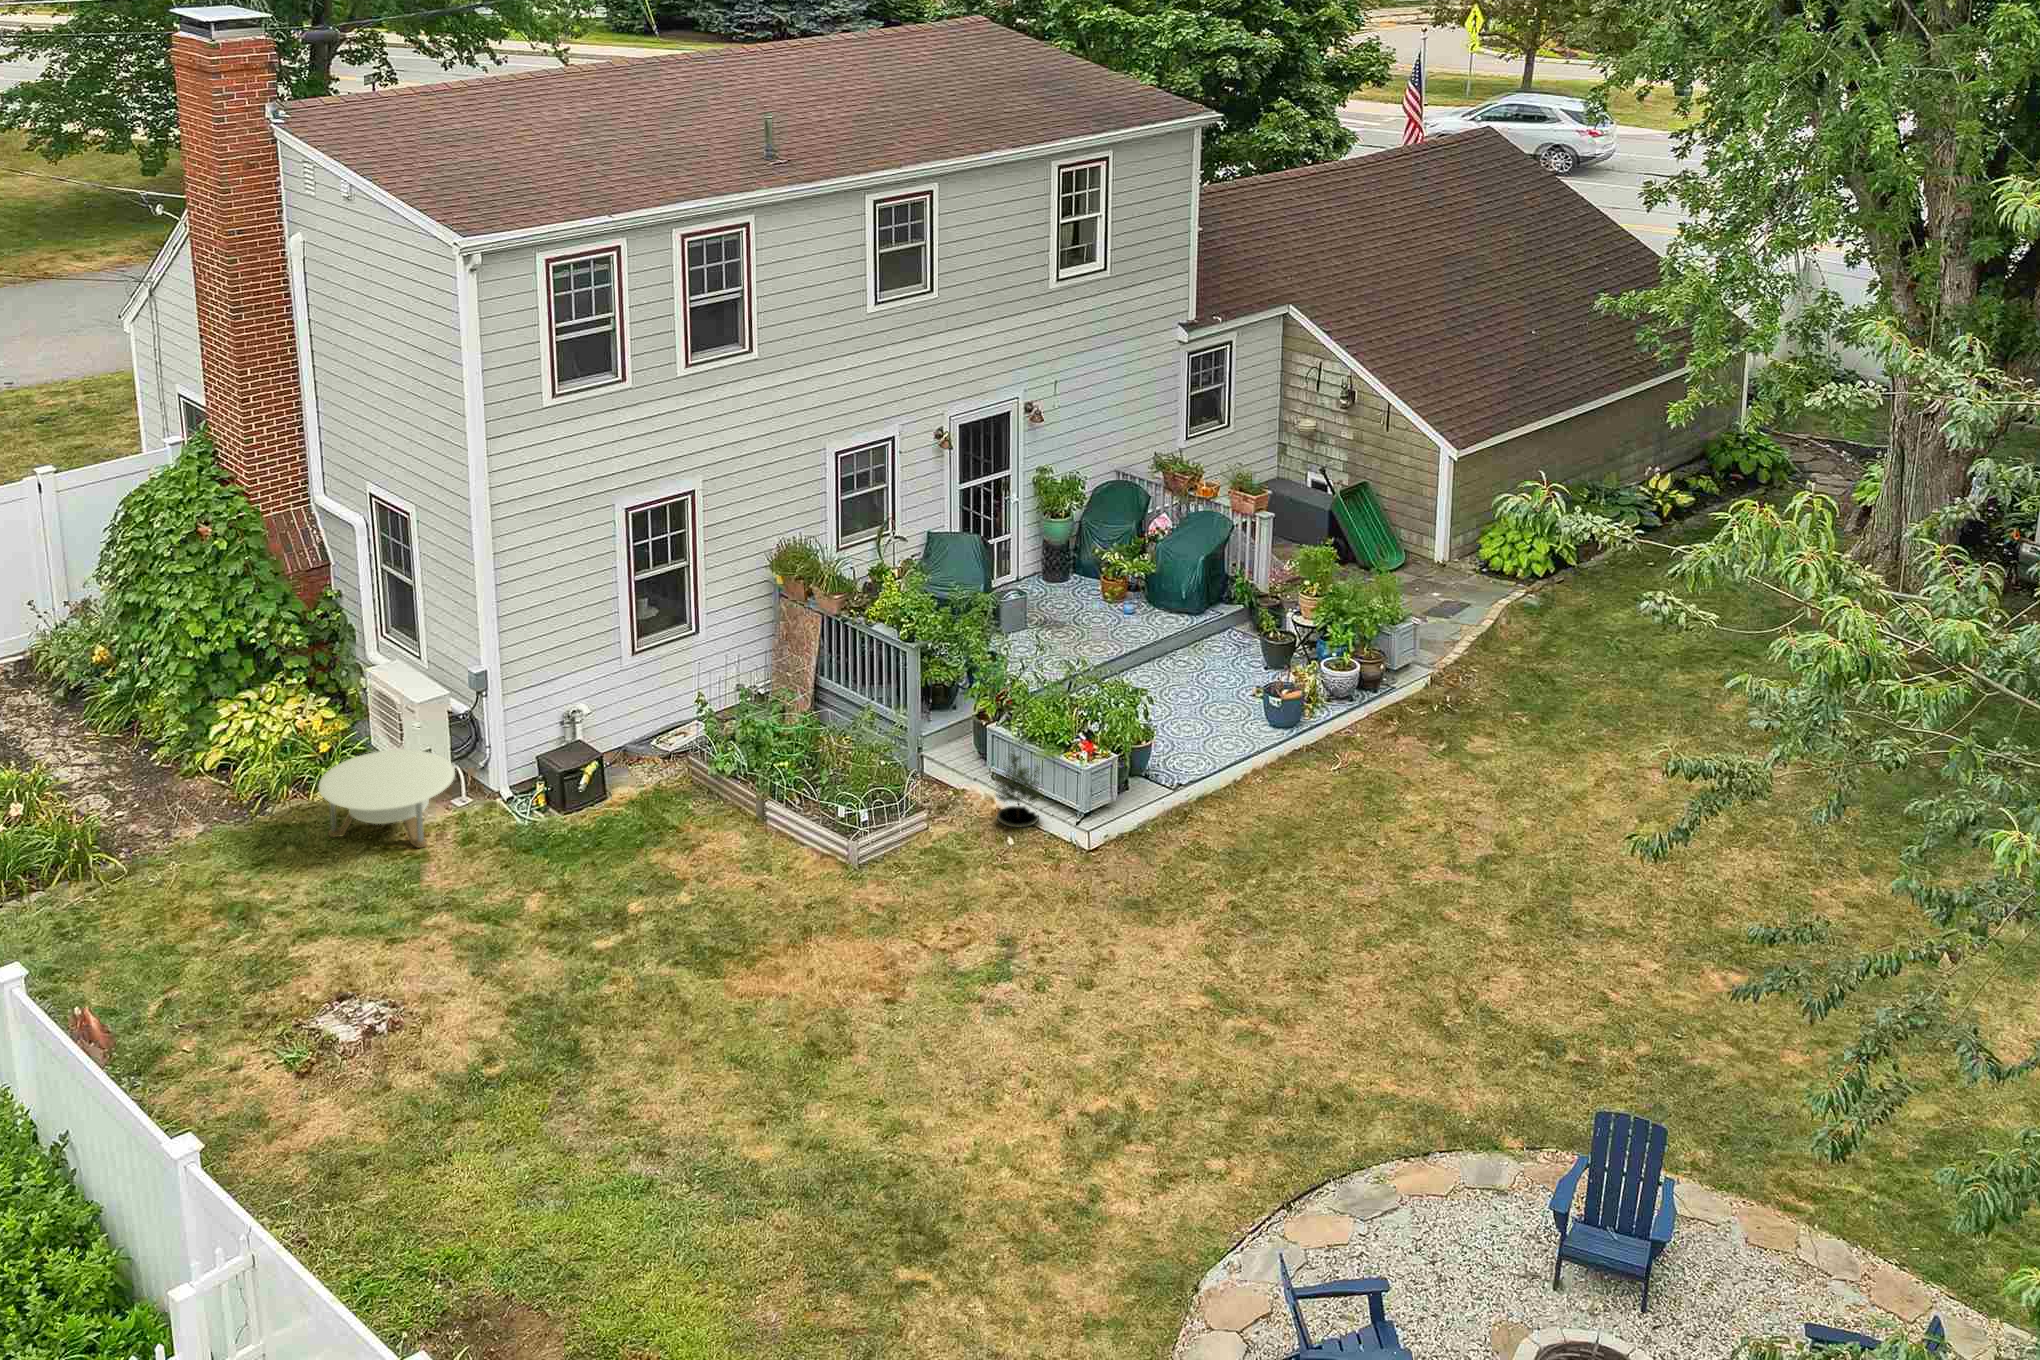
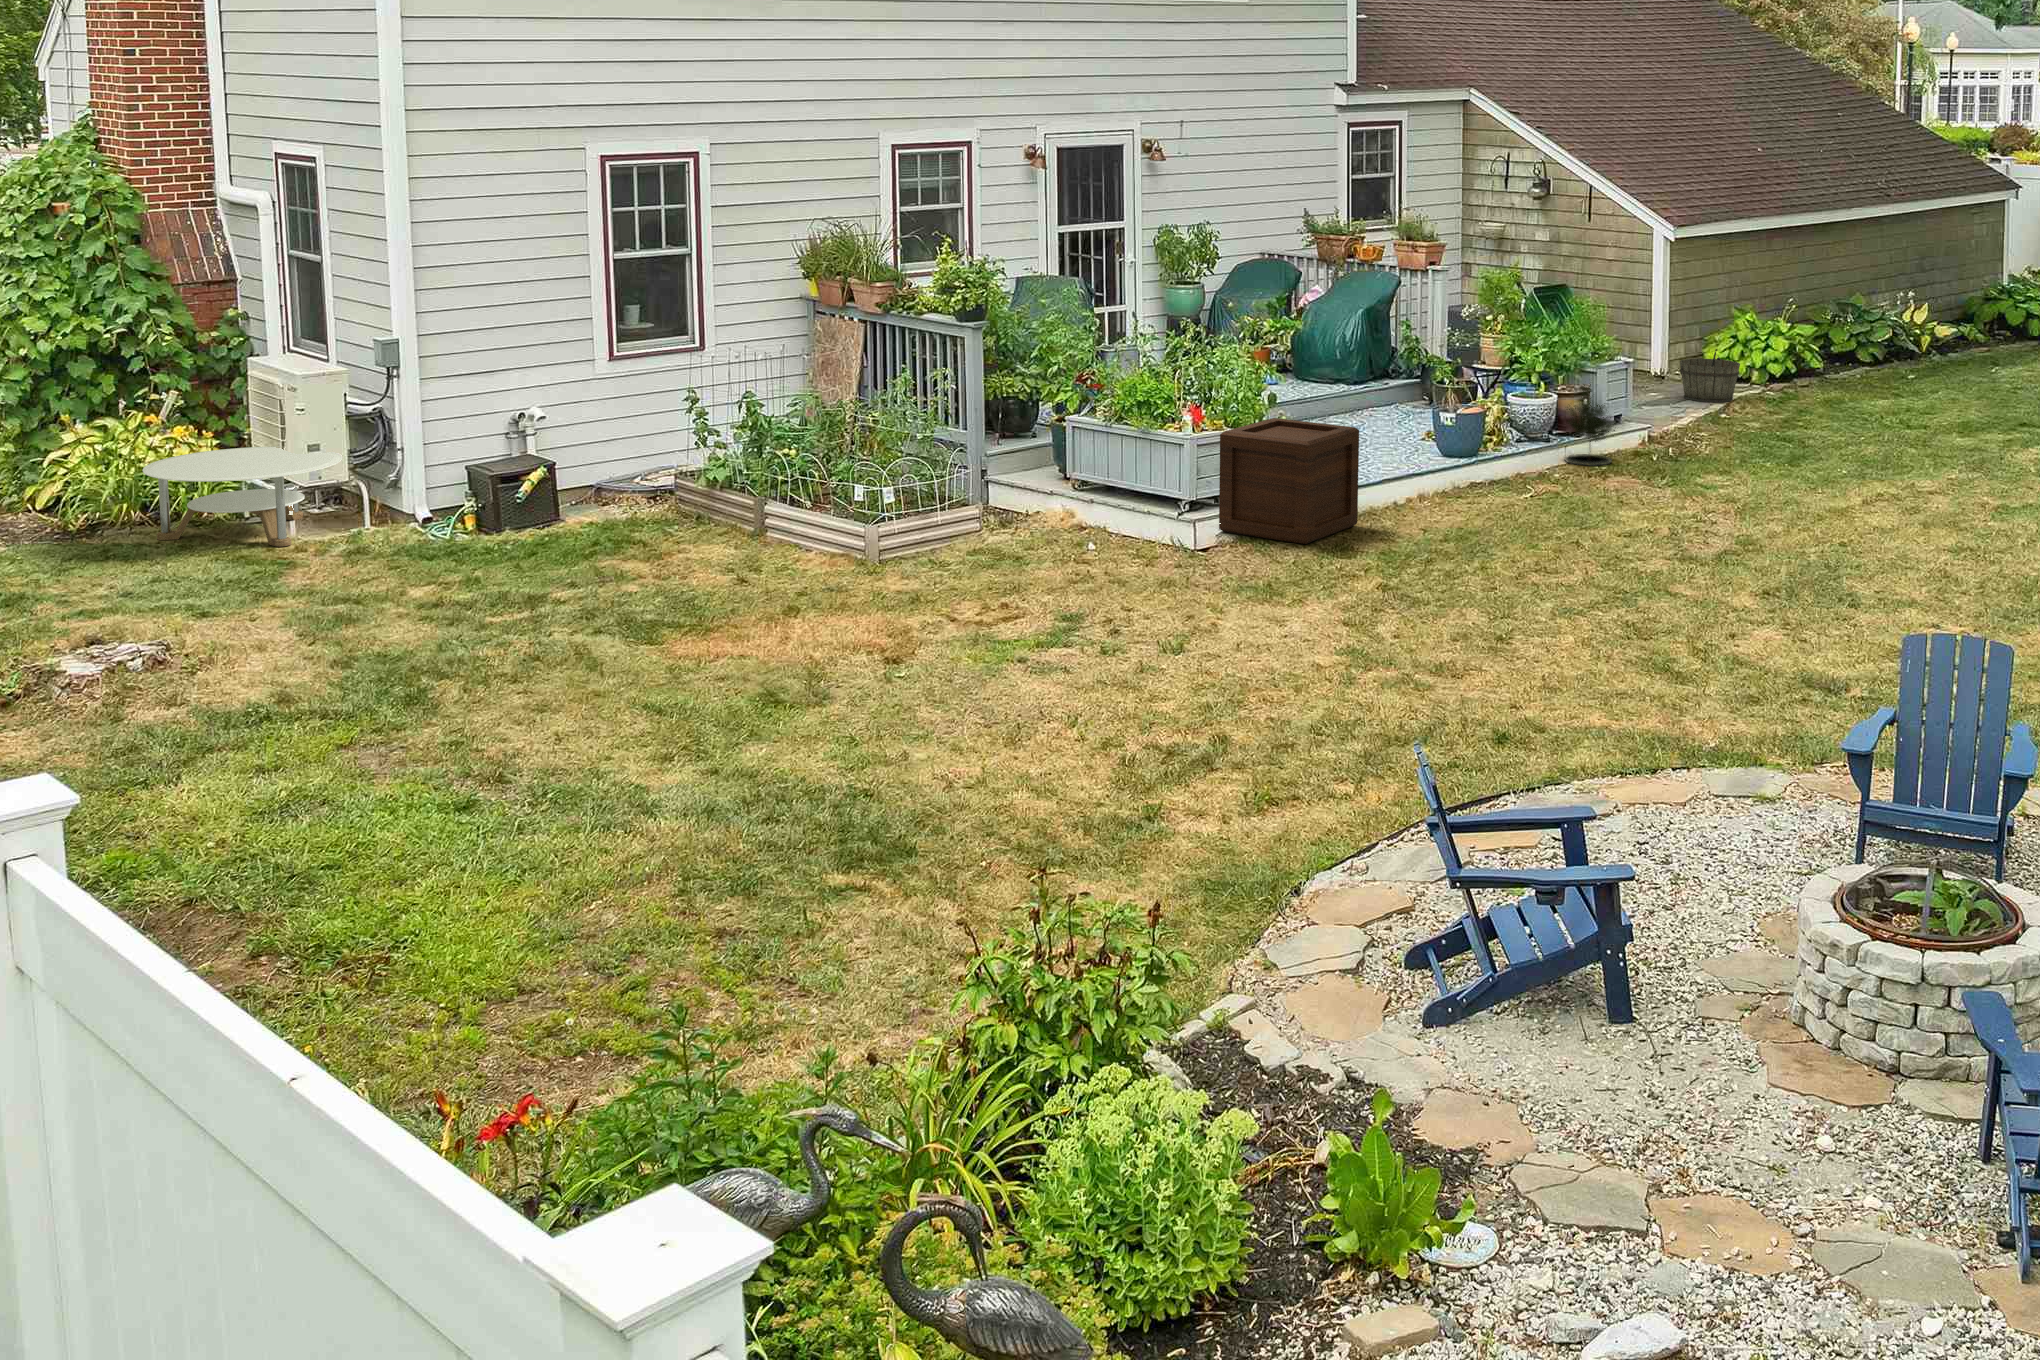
wooden bucket: none [1459,558,1510,605] -> present [1679,349,1740,402]
wooden crate: none [1103,730,1210,846] -> present [1219,418,1359,544]
potted tree: present [993,751,1042,827] -> present [1565,384,1615,466]

